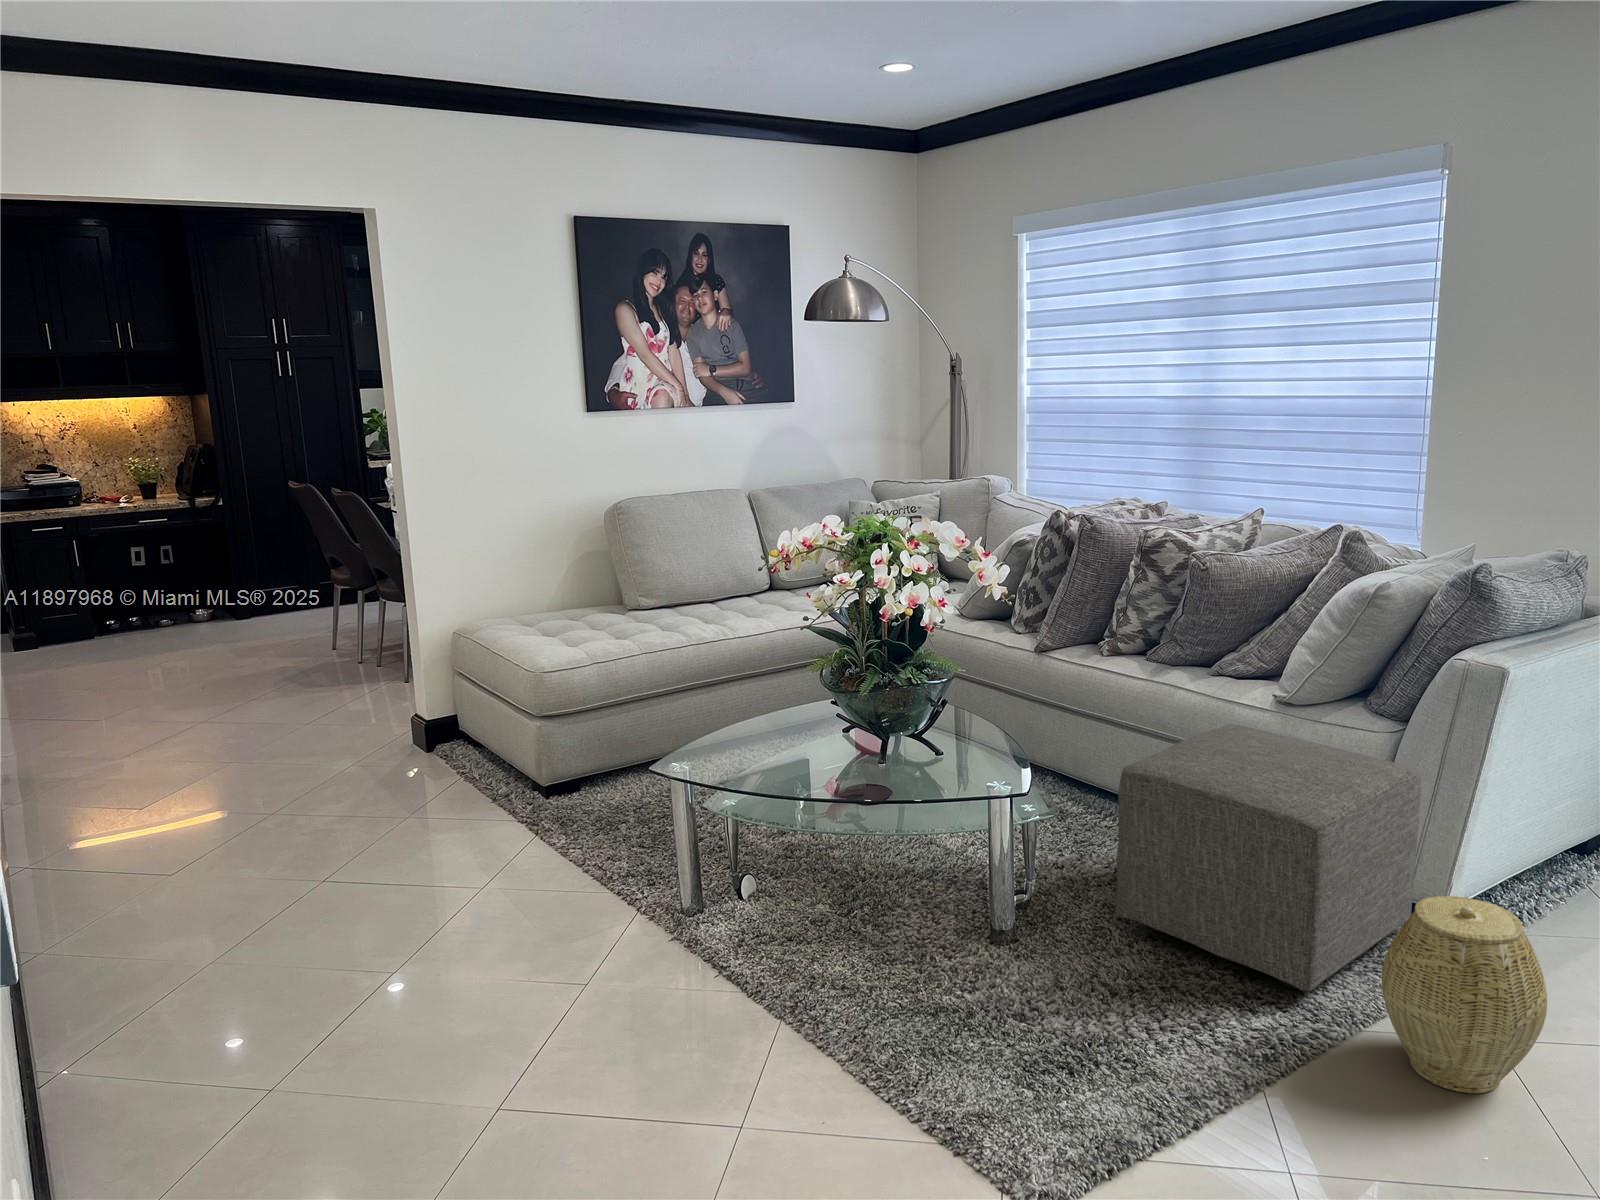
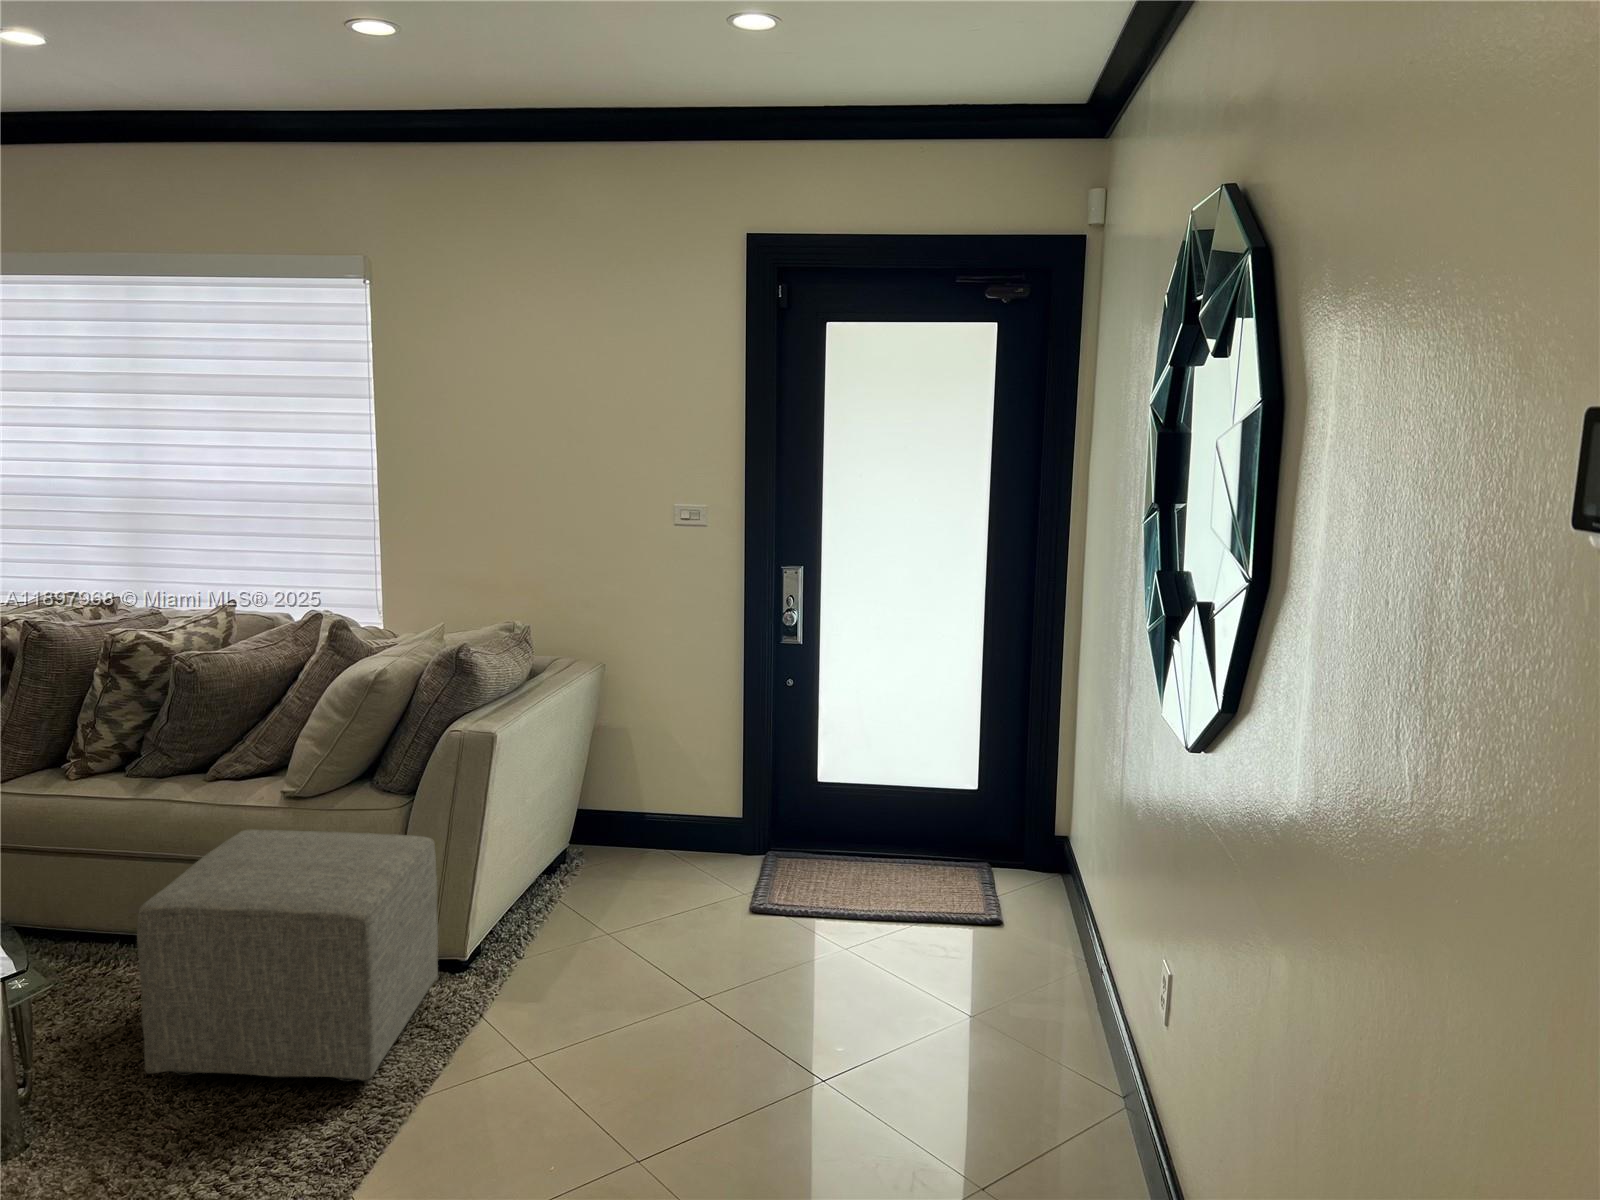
woven basket: present [1382,896,1547,1093] -> none [440,944,572,1121]

